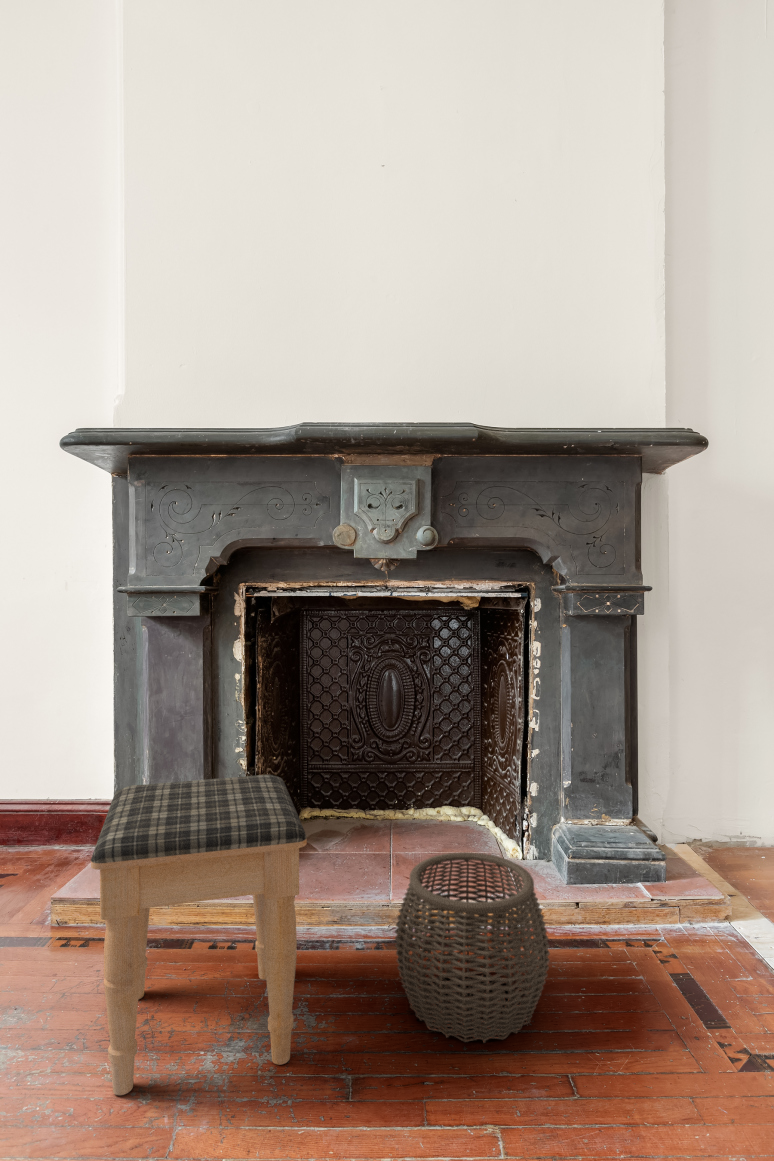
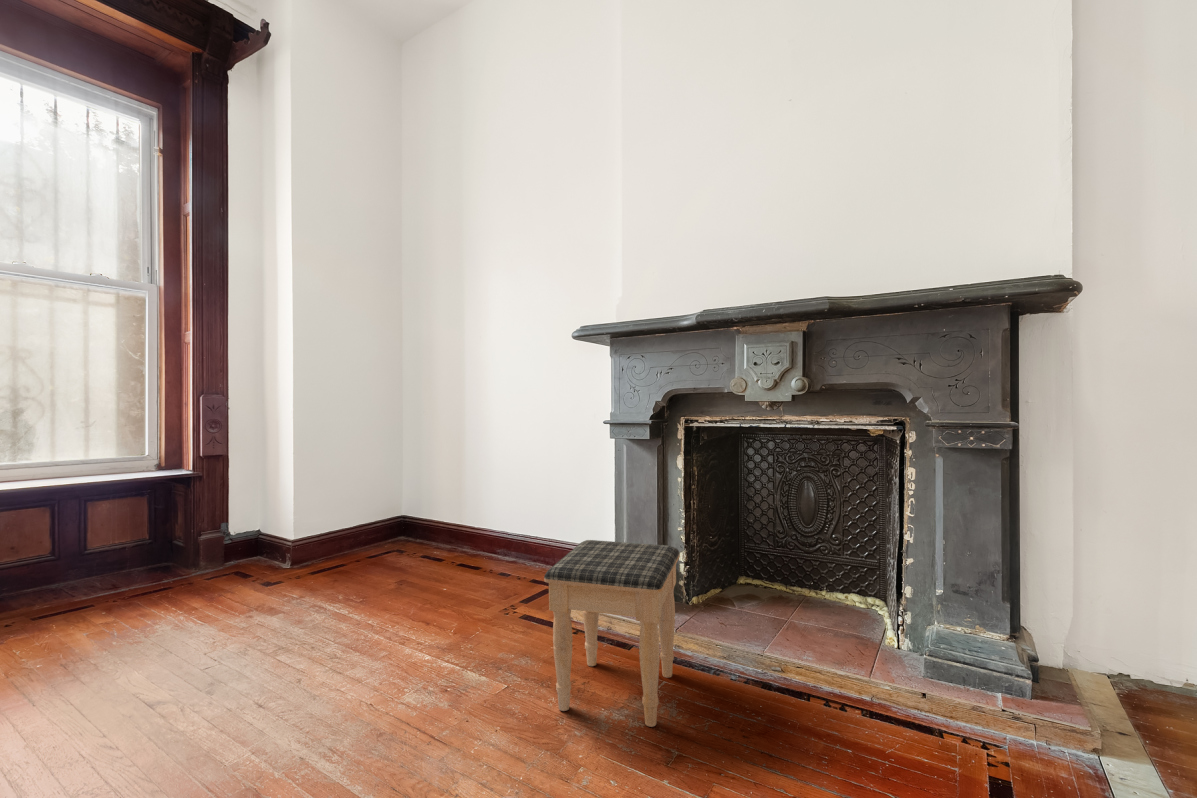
woven basket: present [395,852,550,1043] -> none [736,623,855,766]

